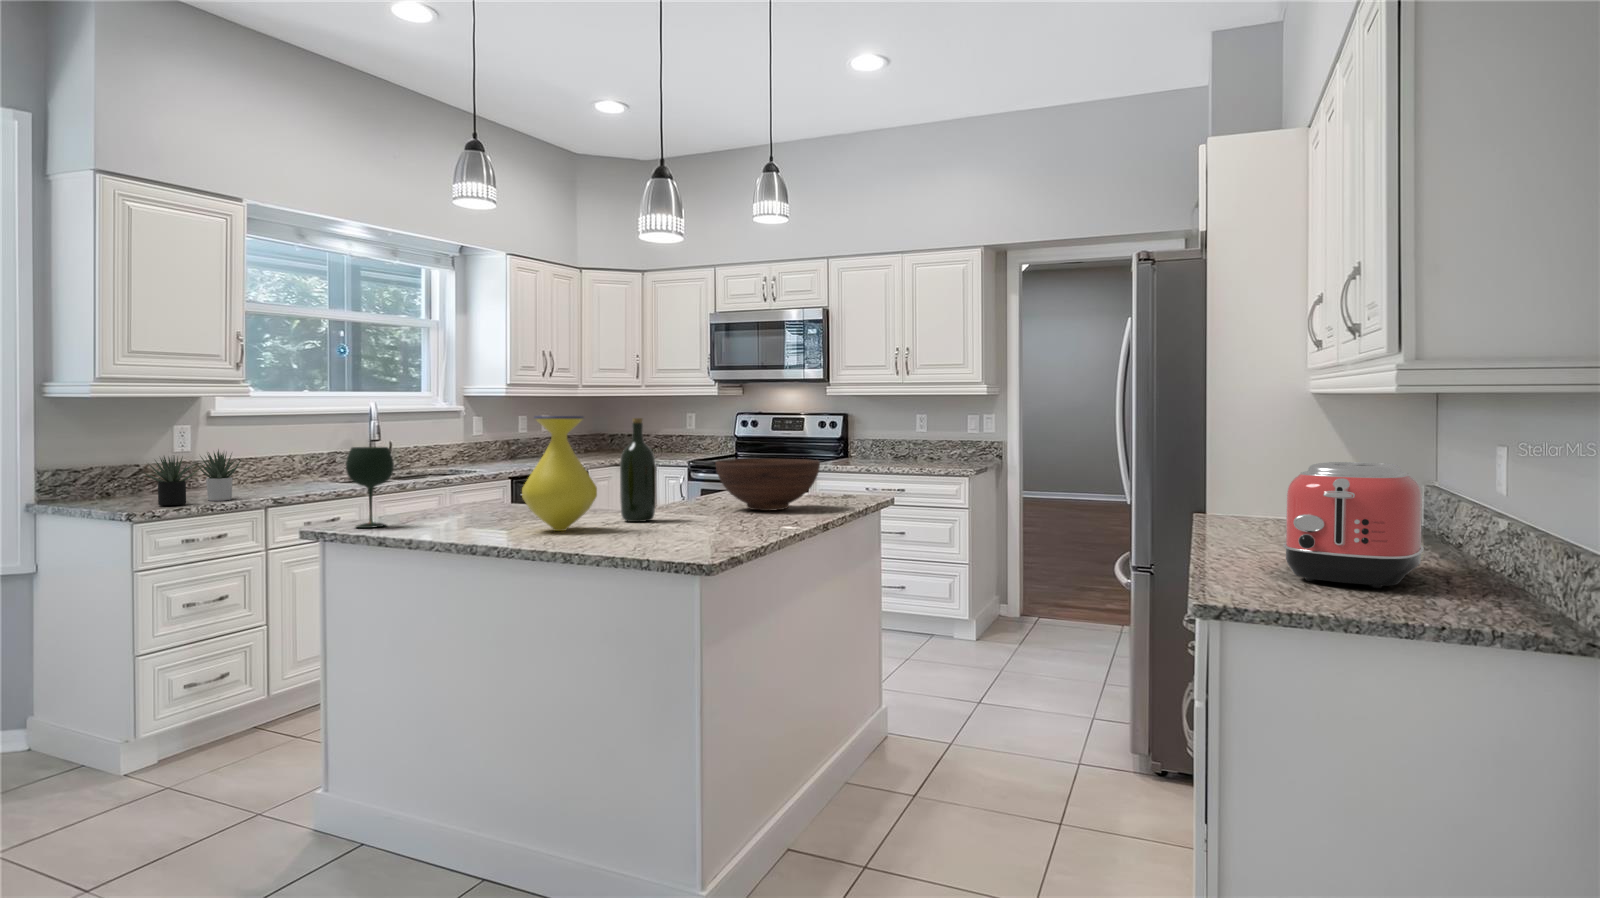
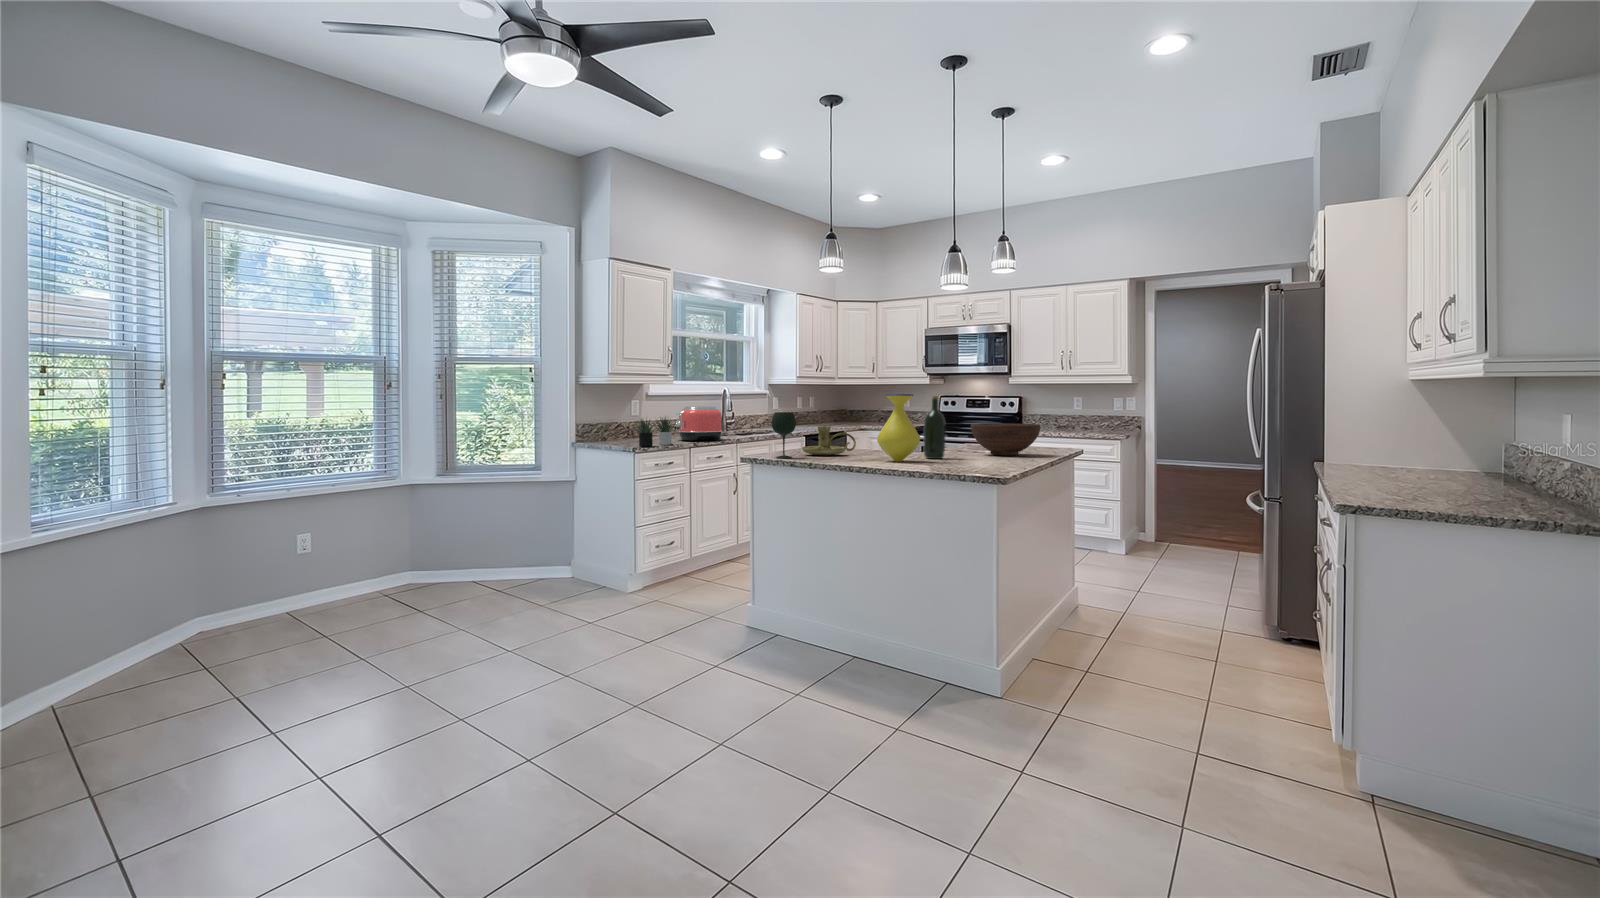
toaster: present [1283,462,1424,588] -> present [674,407,722,441]
candle holder: none [424,468,518,519] -> present [802,426,856,456]

